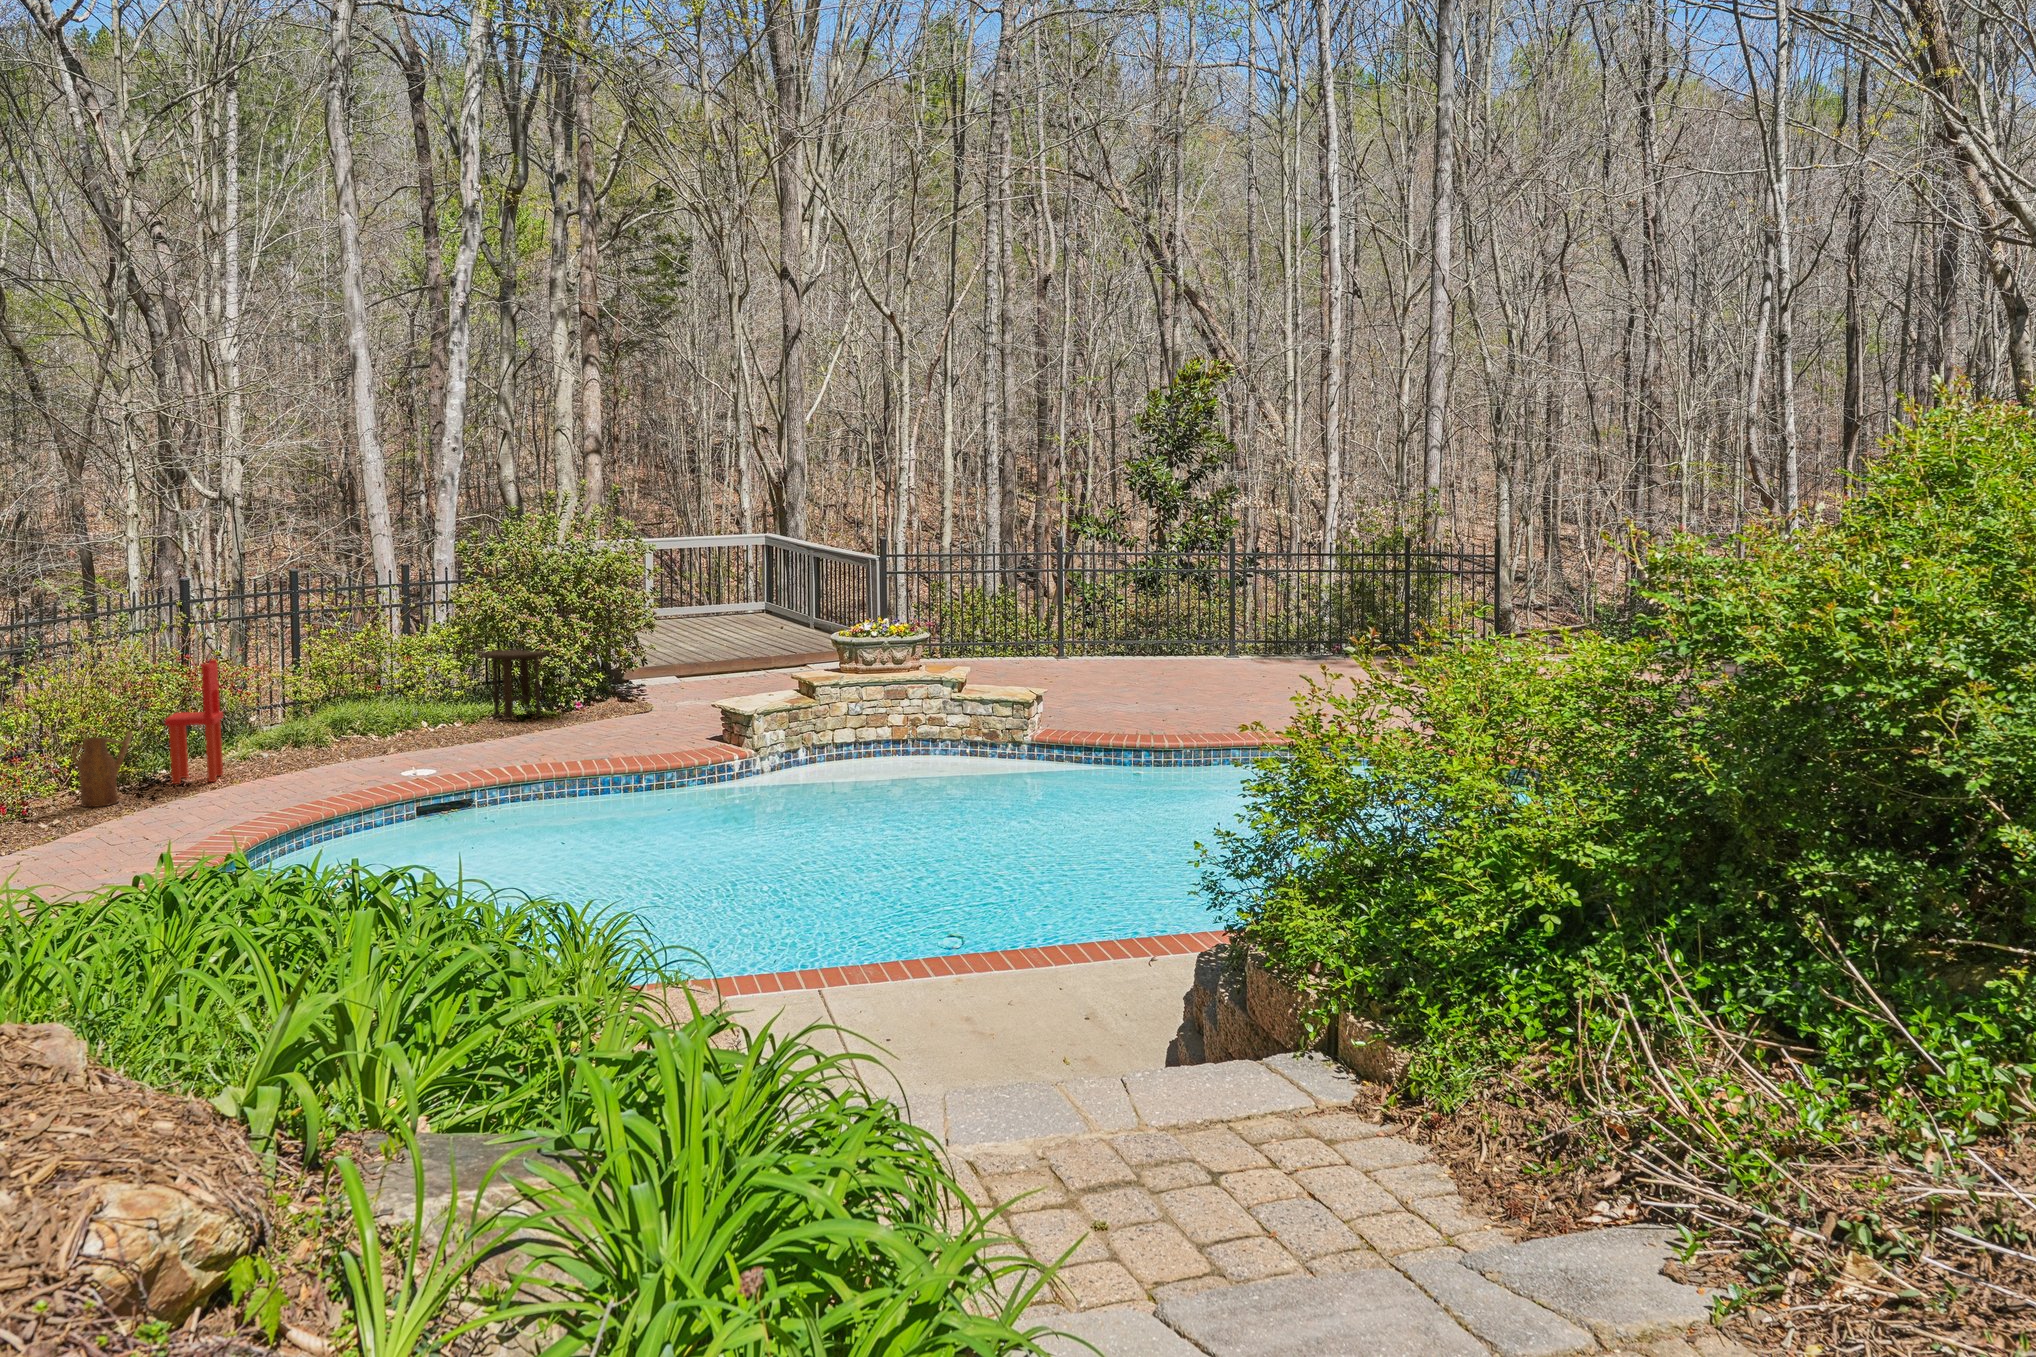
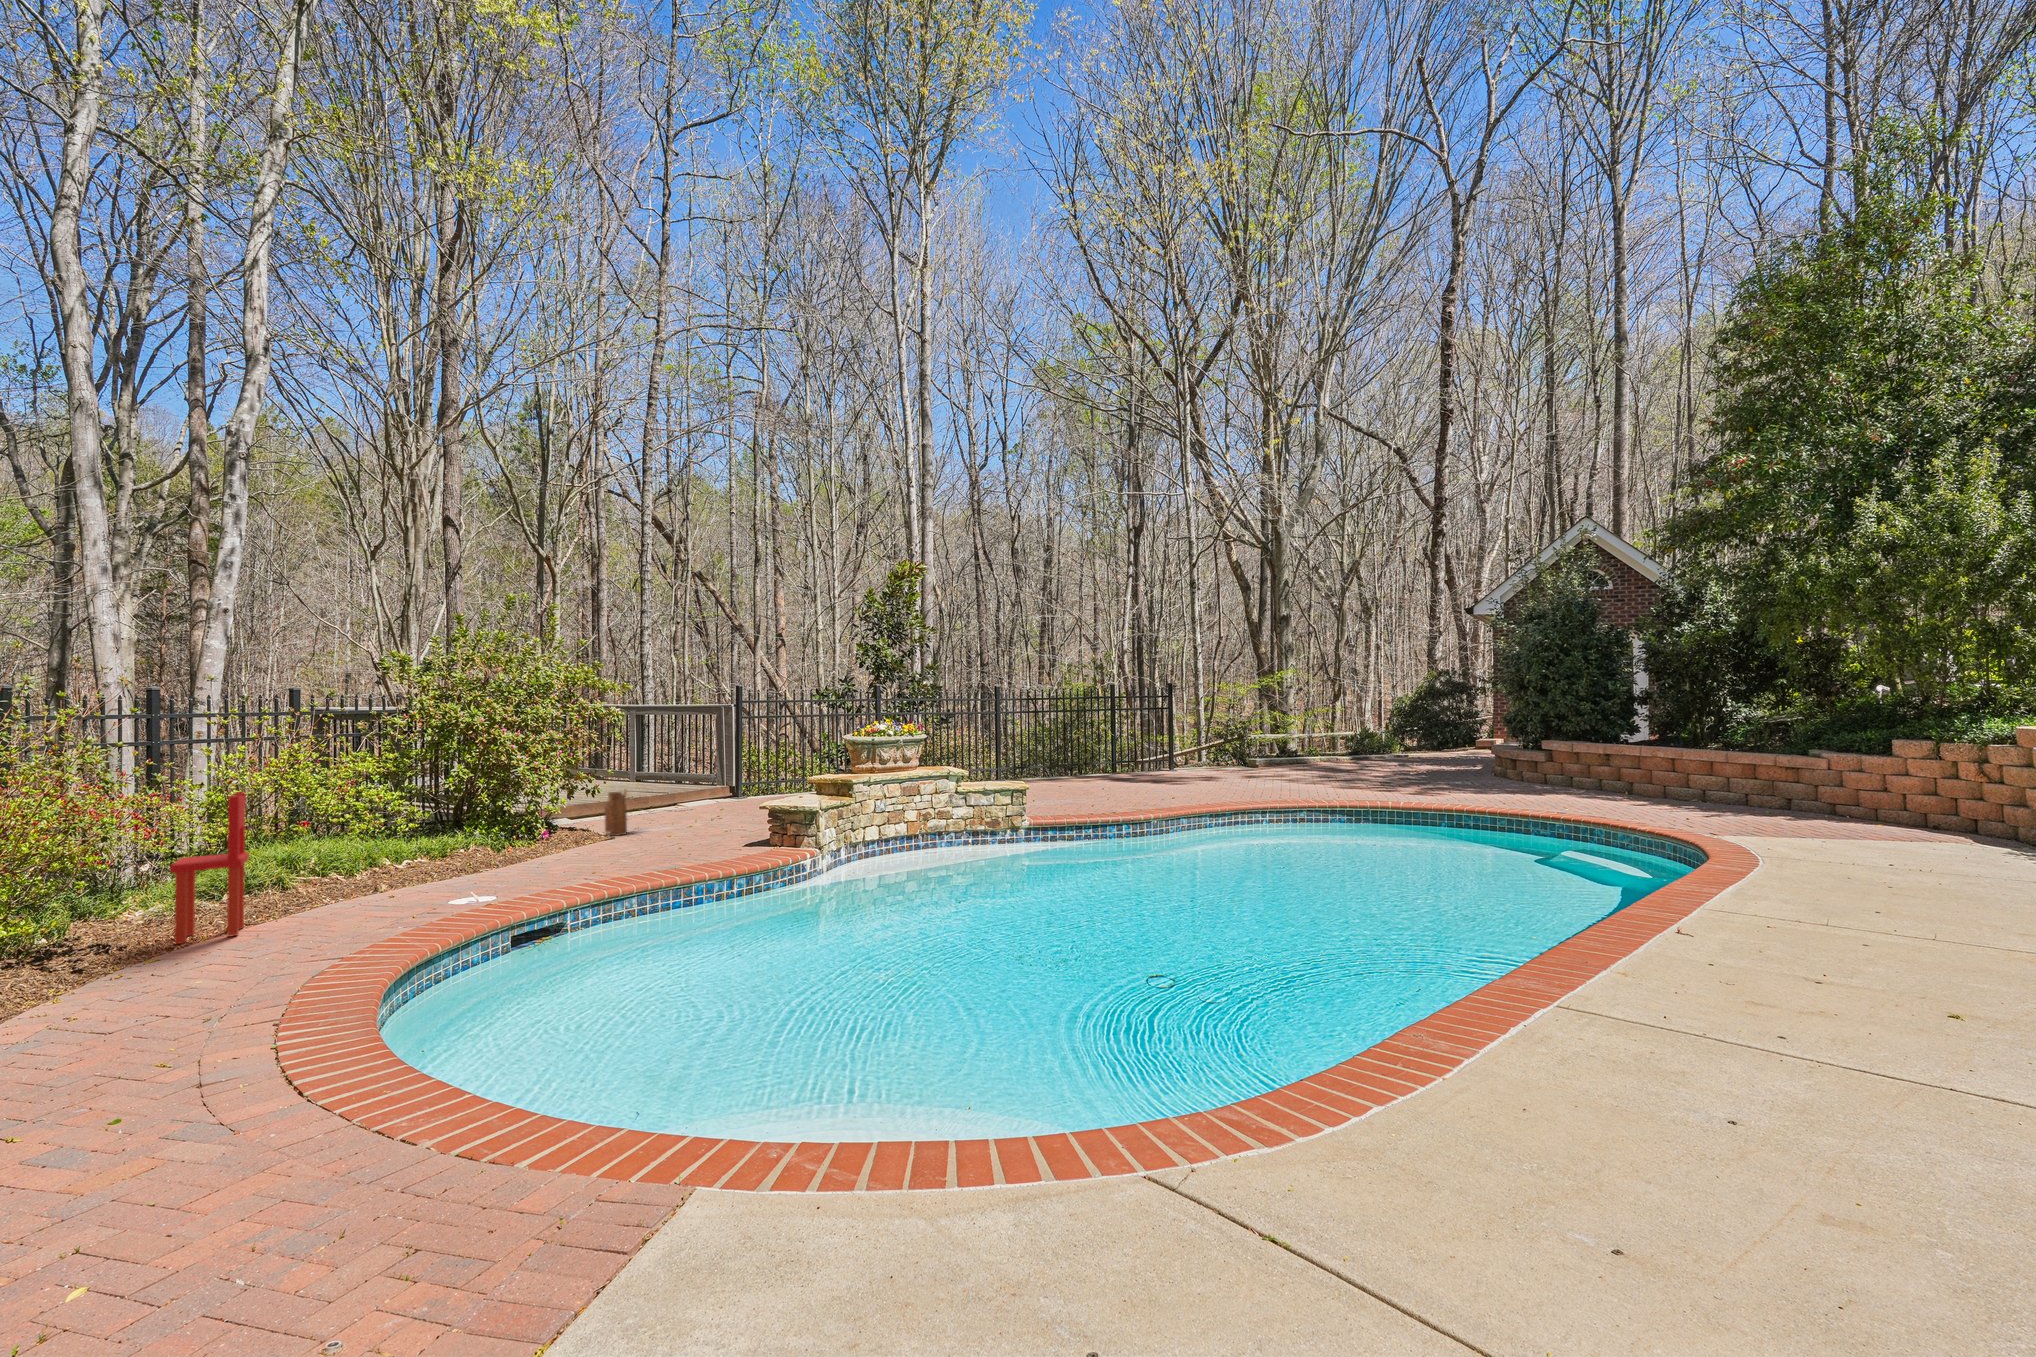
side table: present [481,649,549,721] -> none [513,781,581,849]
watering can: present [73,731,133,807] -> present [605,789,627,836]

